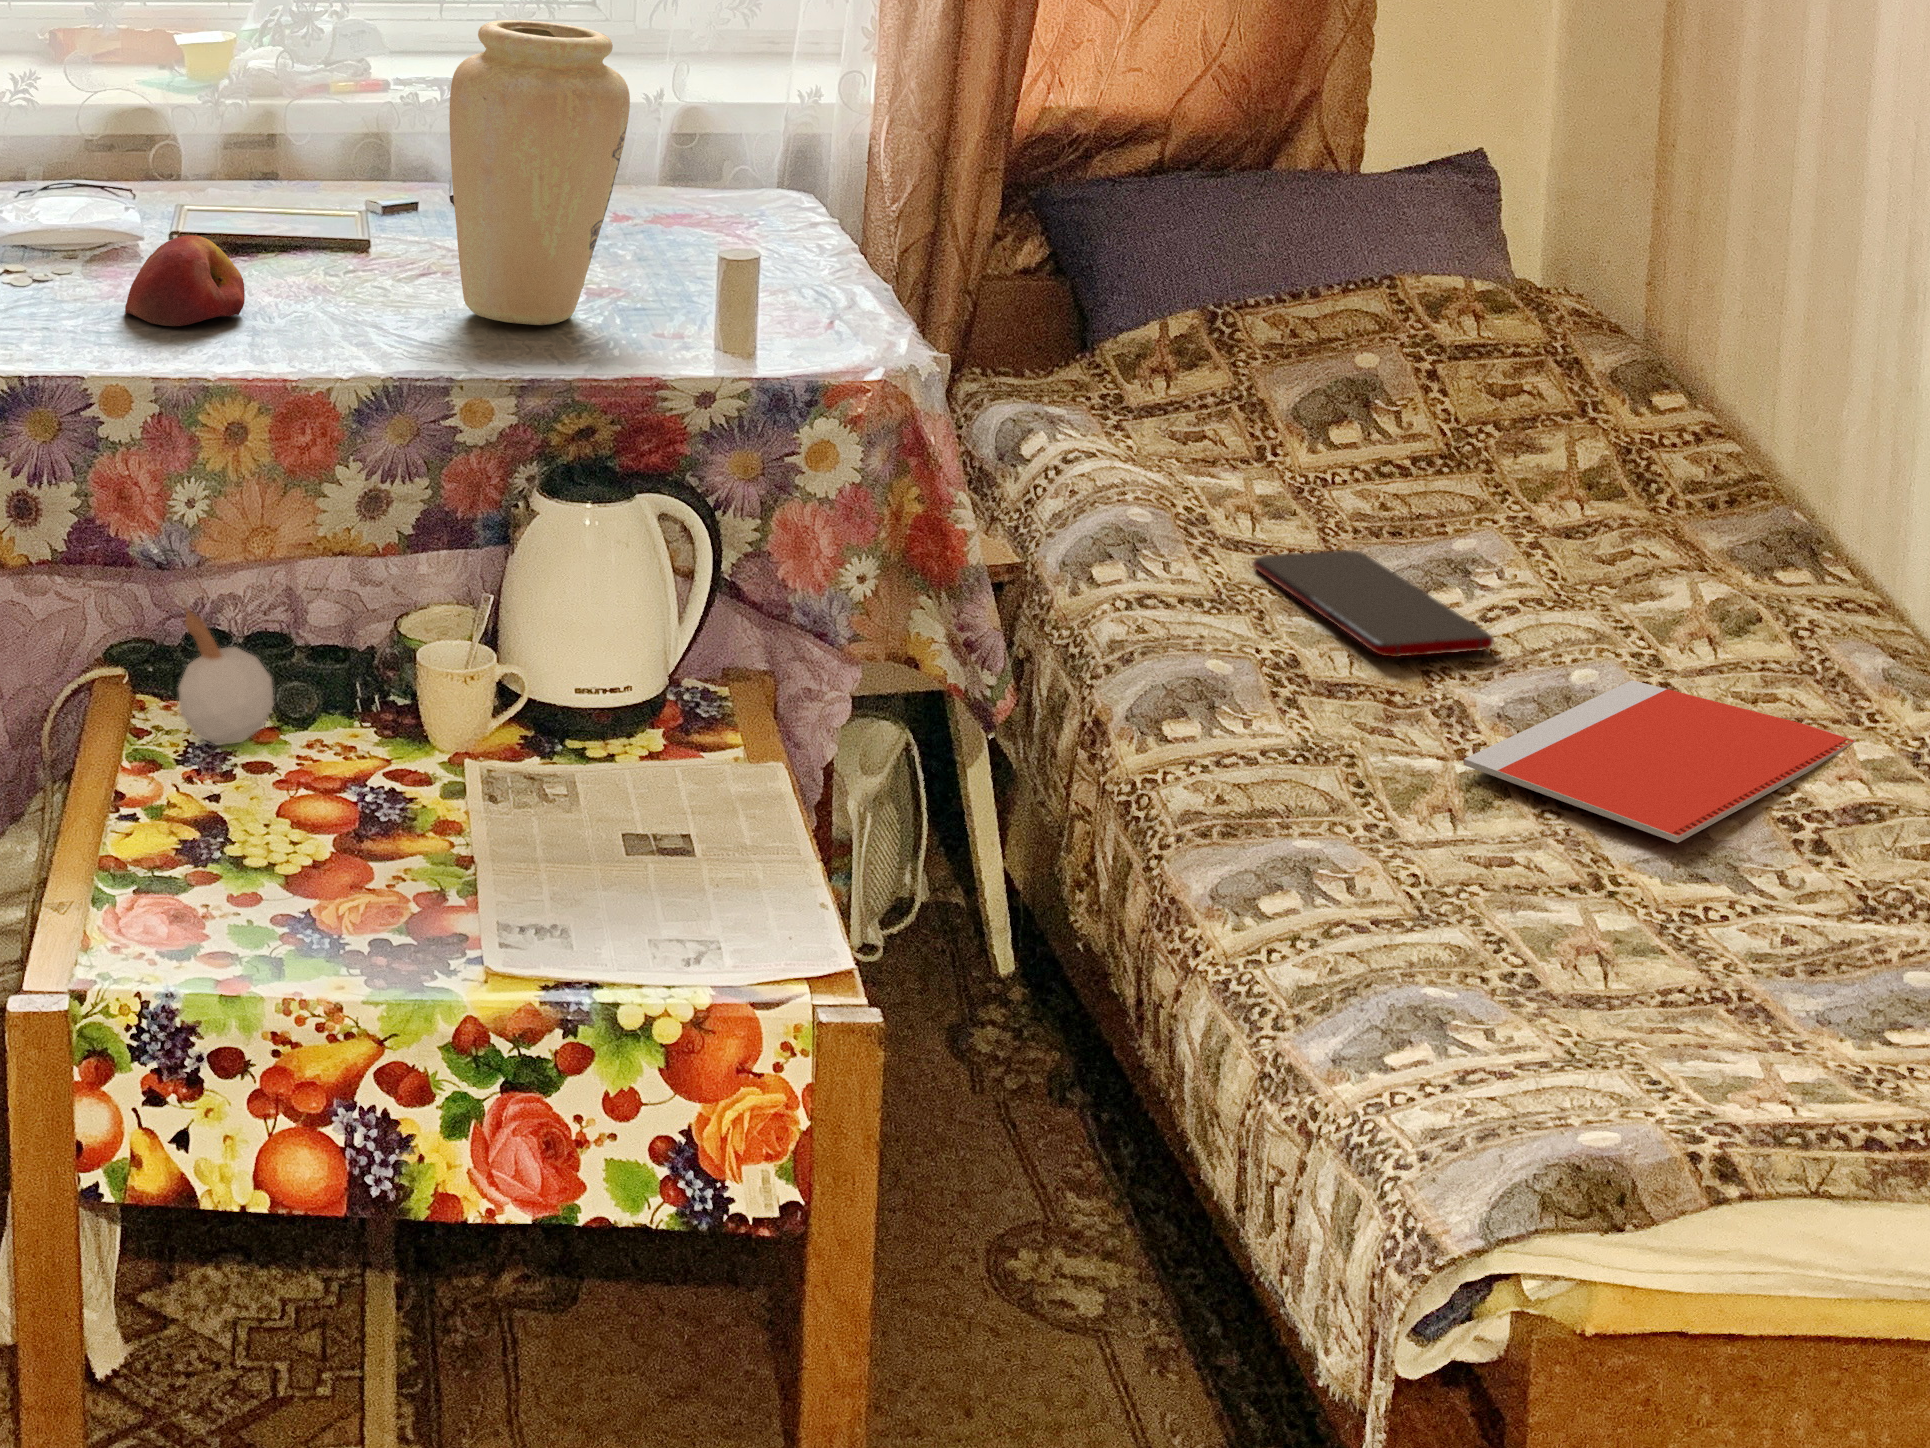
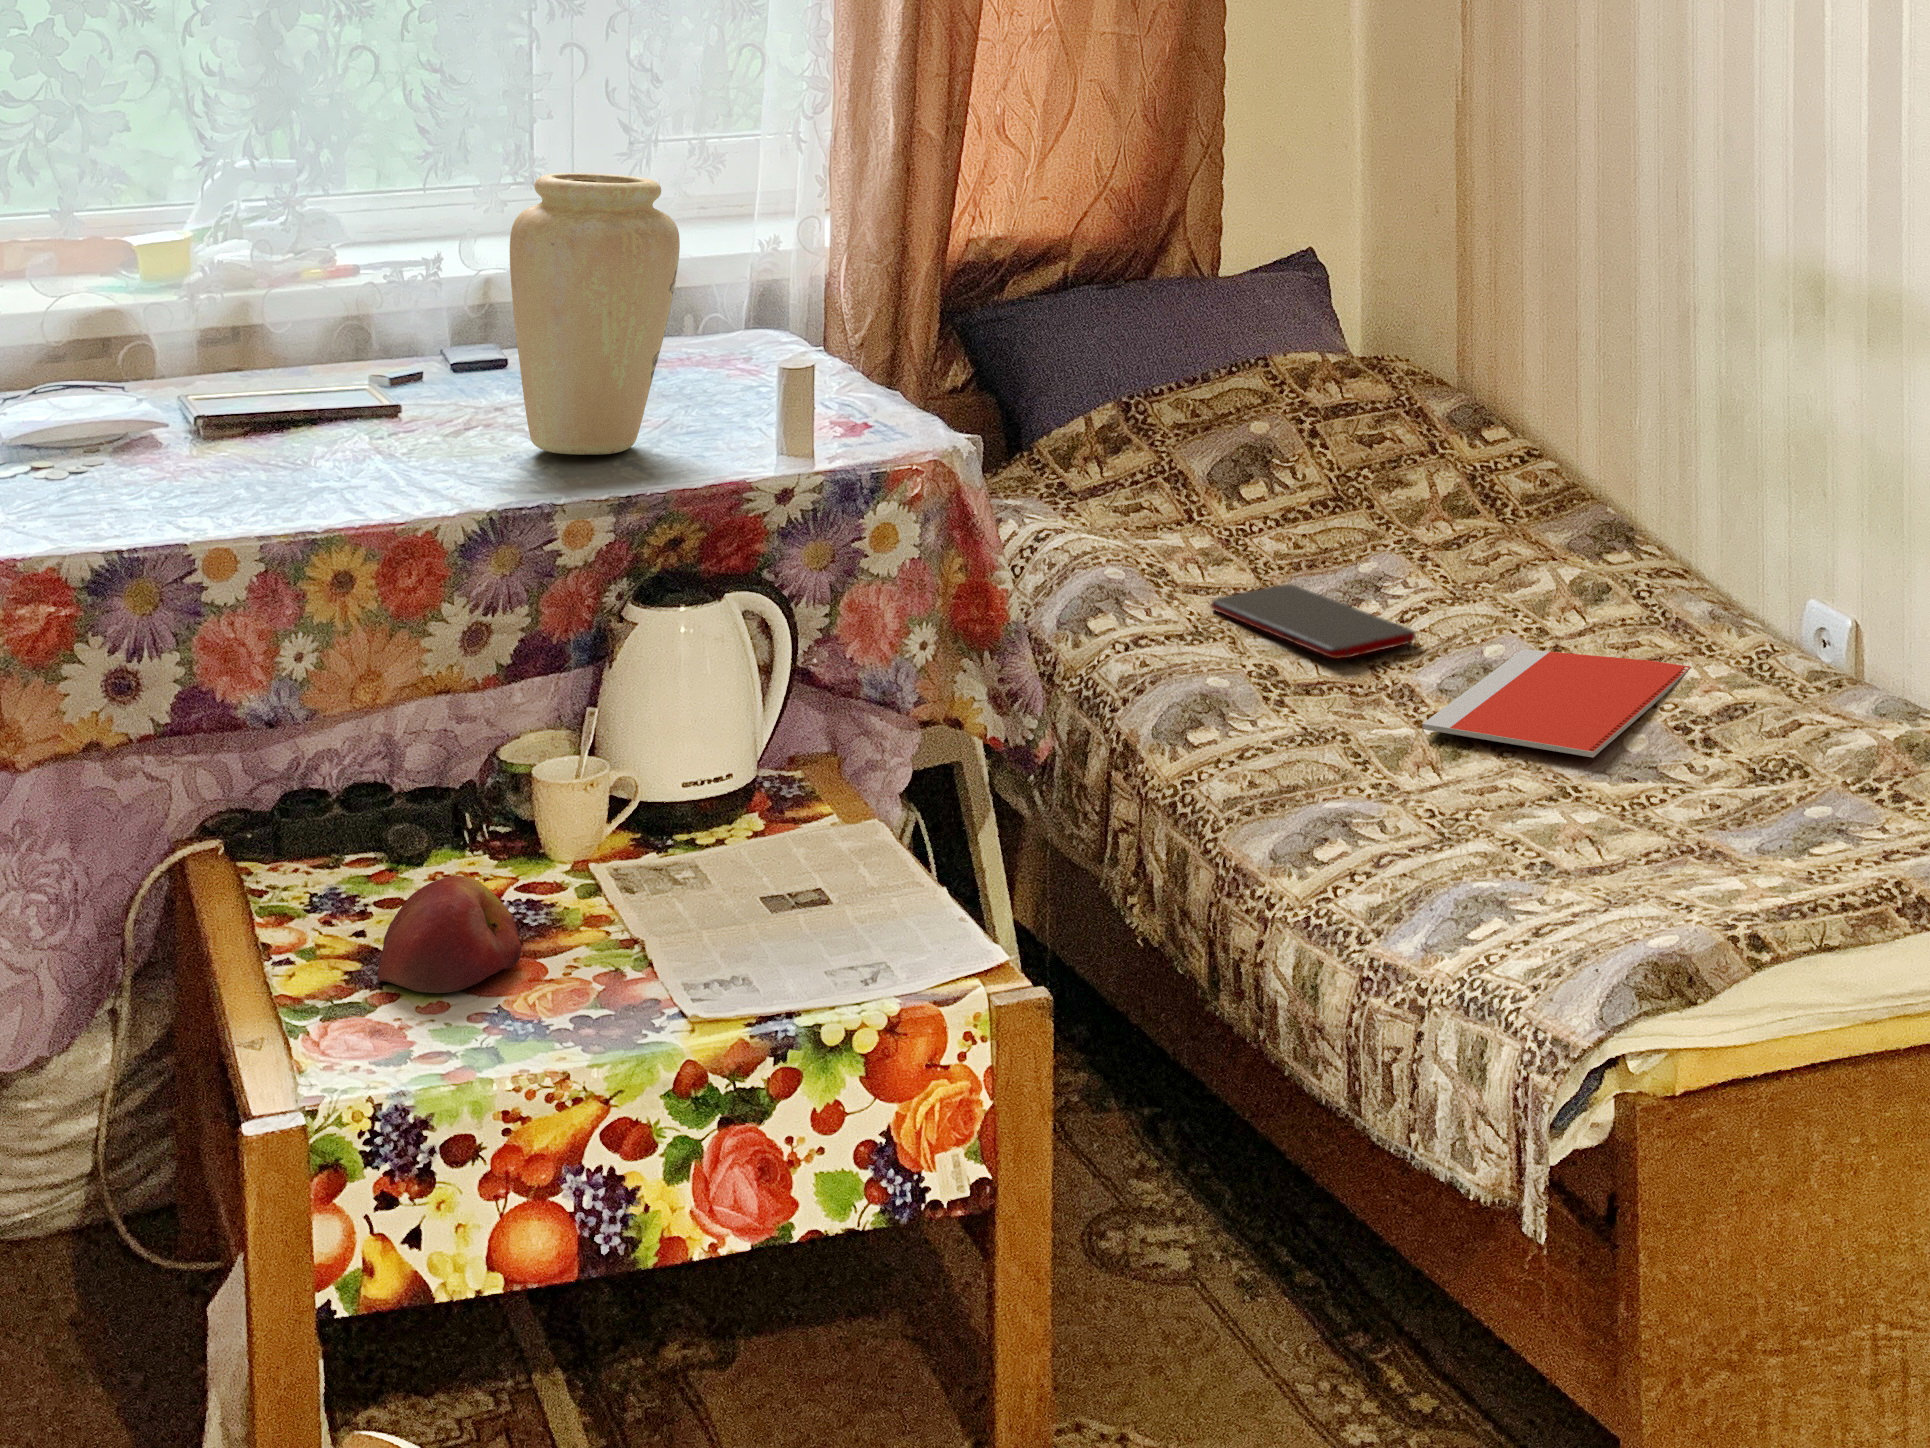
apple: present [125,235,245,326] -> present [377,876,521,993]
candle: present [179,584,273,745] -> none [300,731,404,888]

